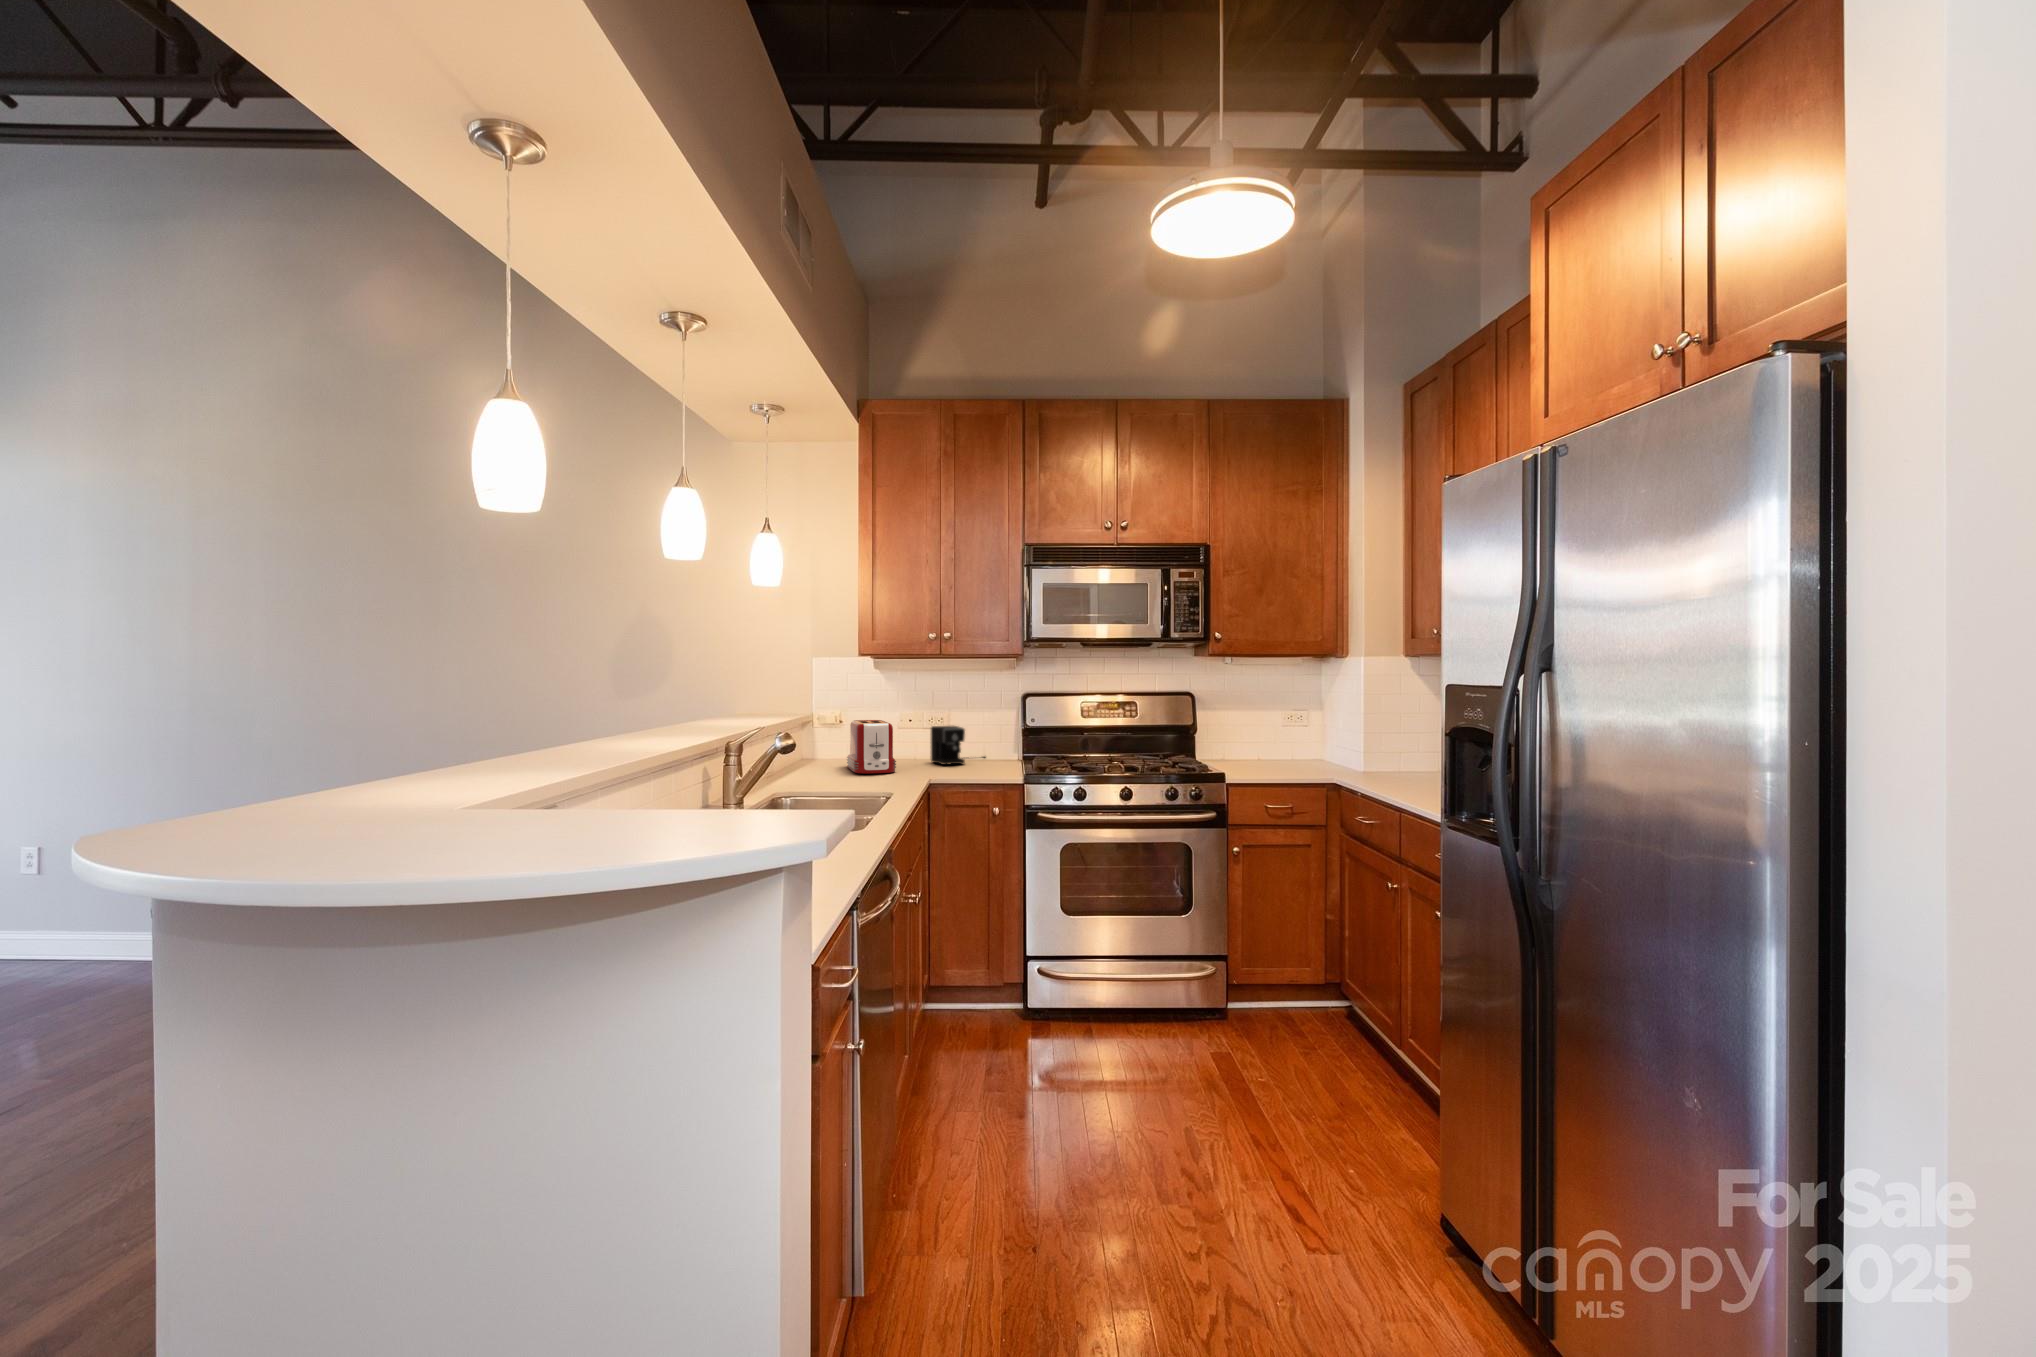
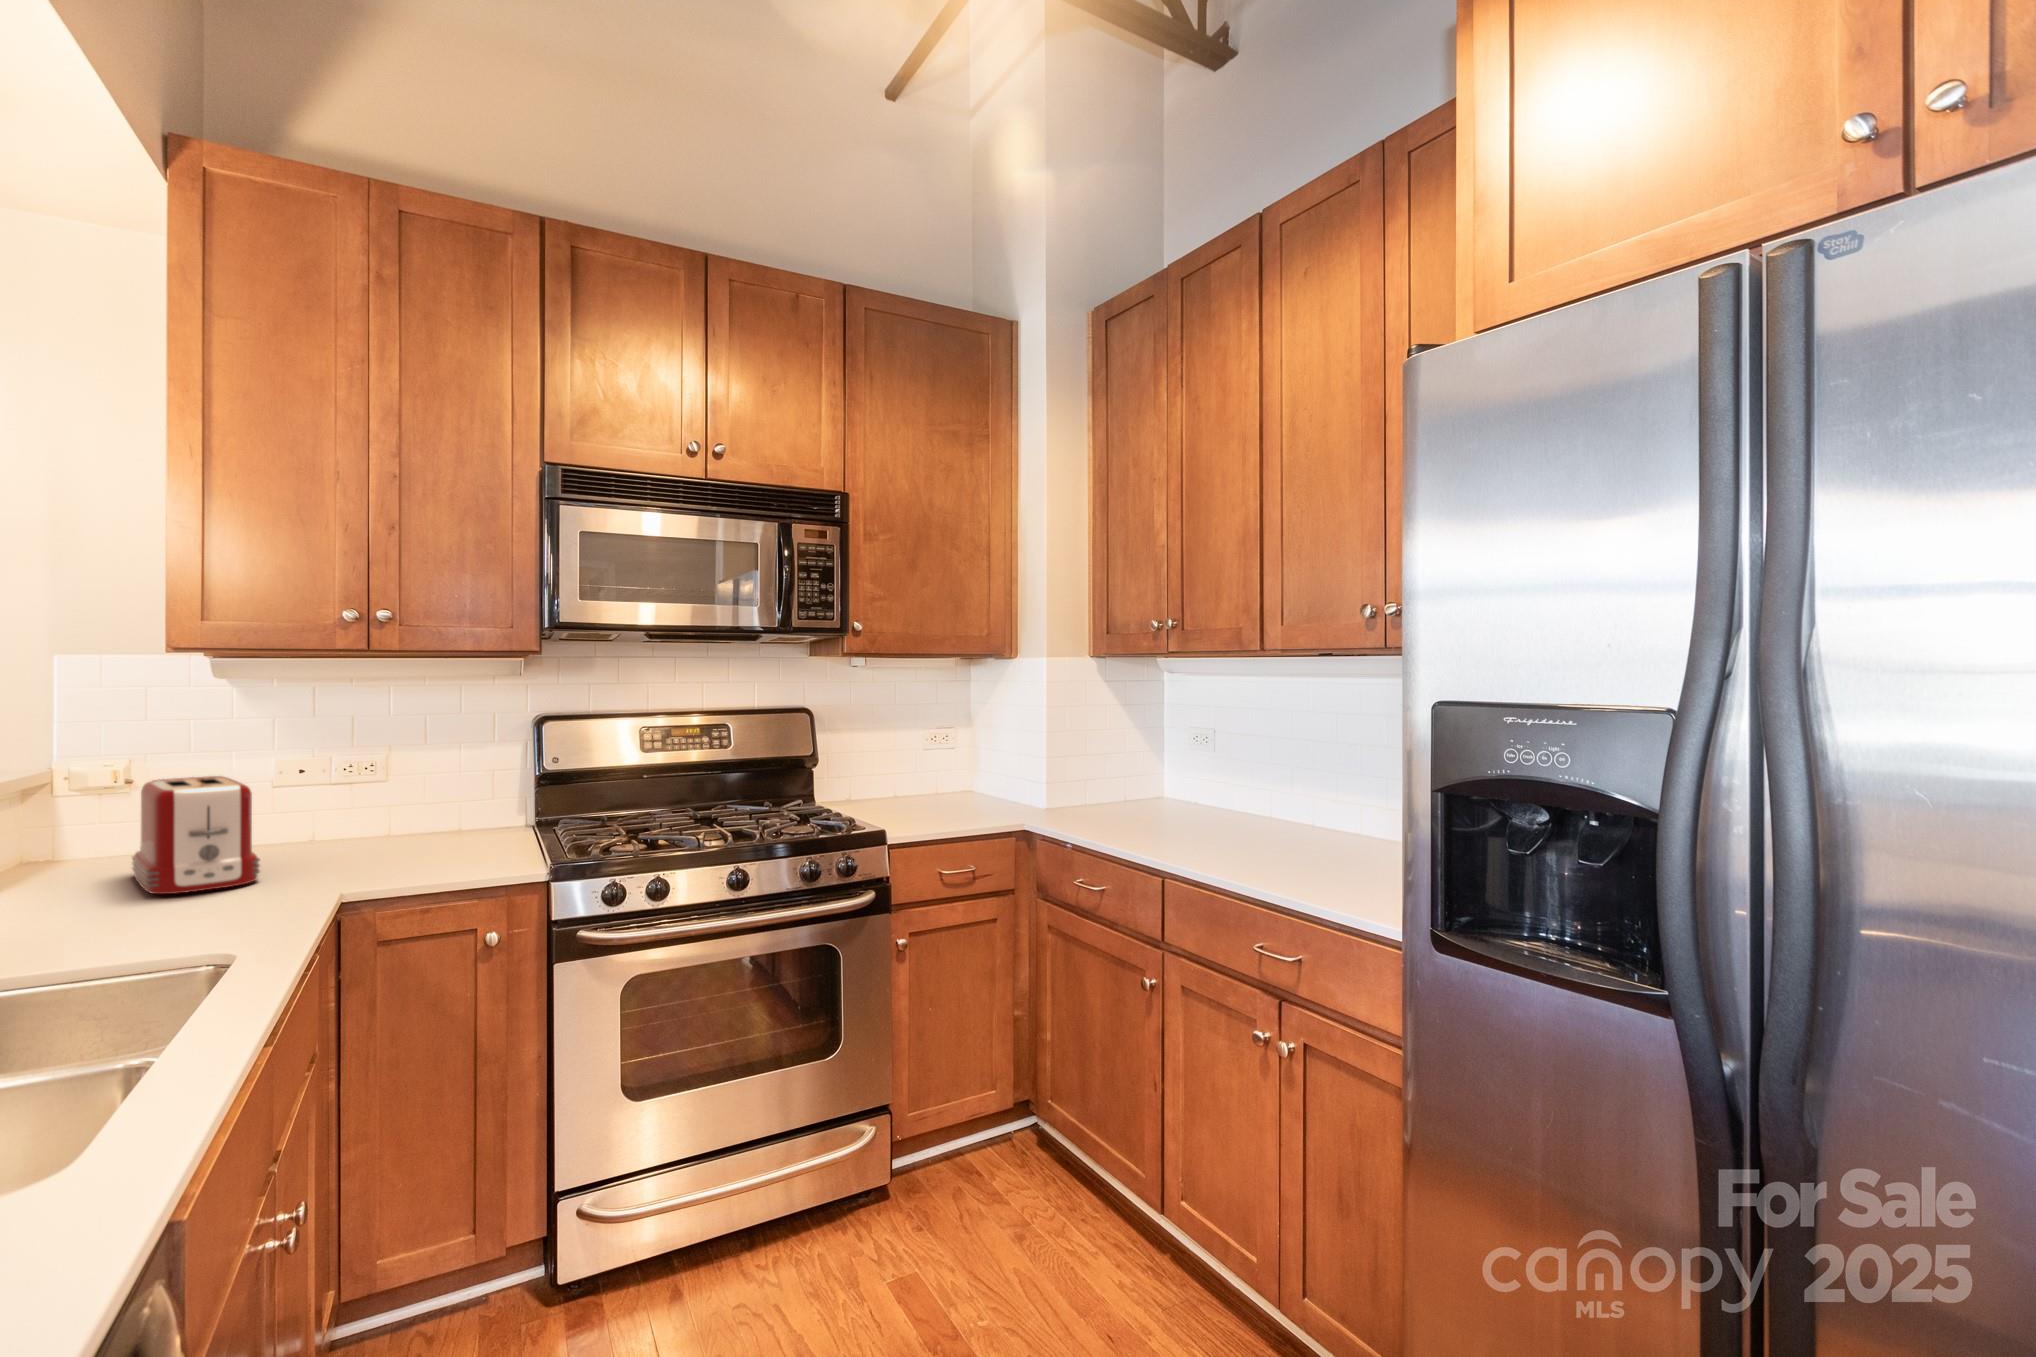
coffee maker: present [931,726,965,765] -> none [343,778,462,854]

